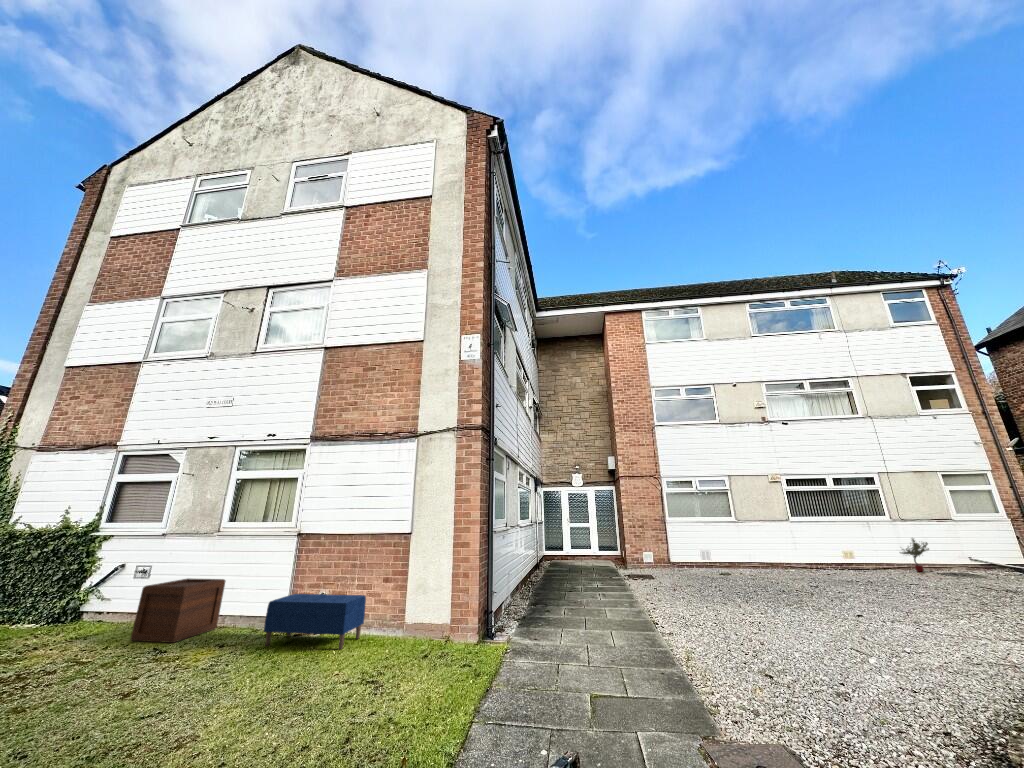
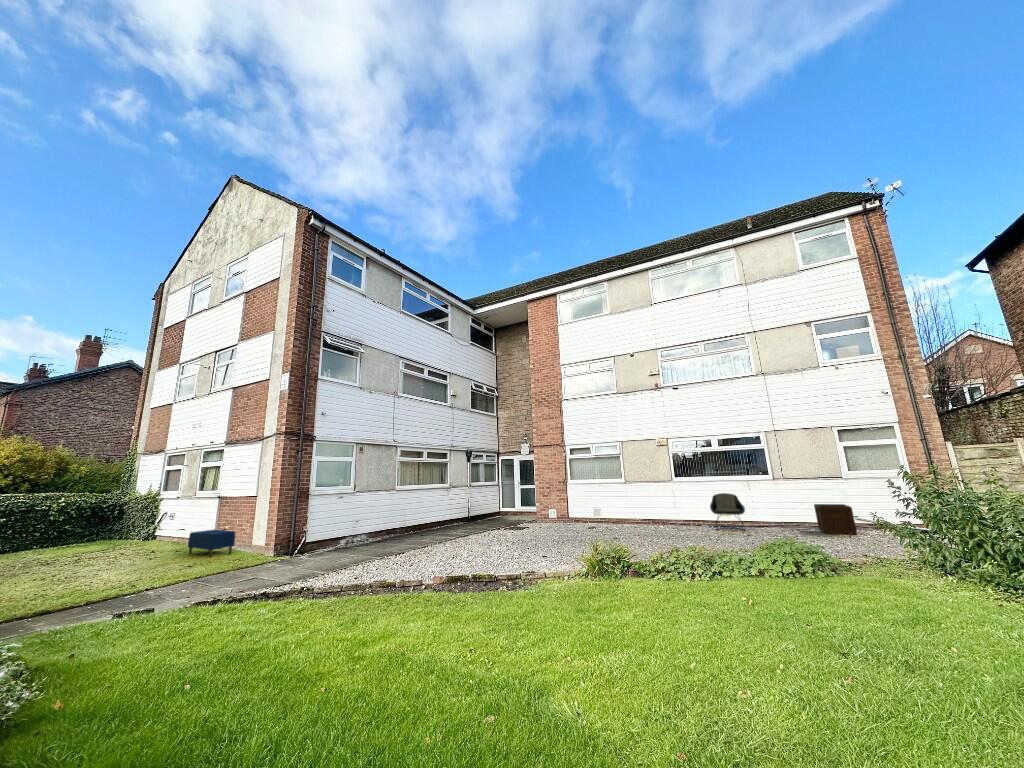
lounge chair: none [838,535,890,574] -> present [710,493,745,530]
potted tree: present [900,538,929,572] -> none [770,496,802,530]
wooden crate: present [130,578,226,643] -> present [814,504,857,535]

